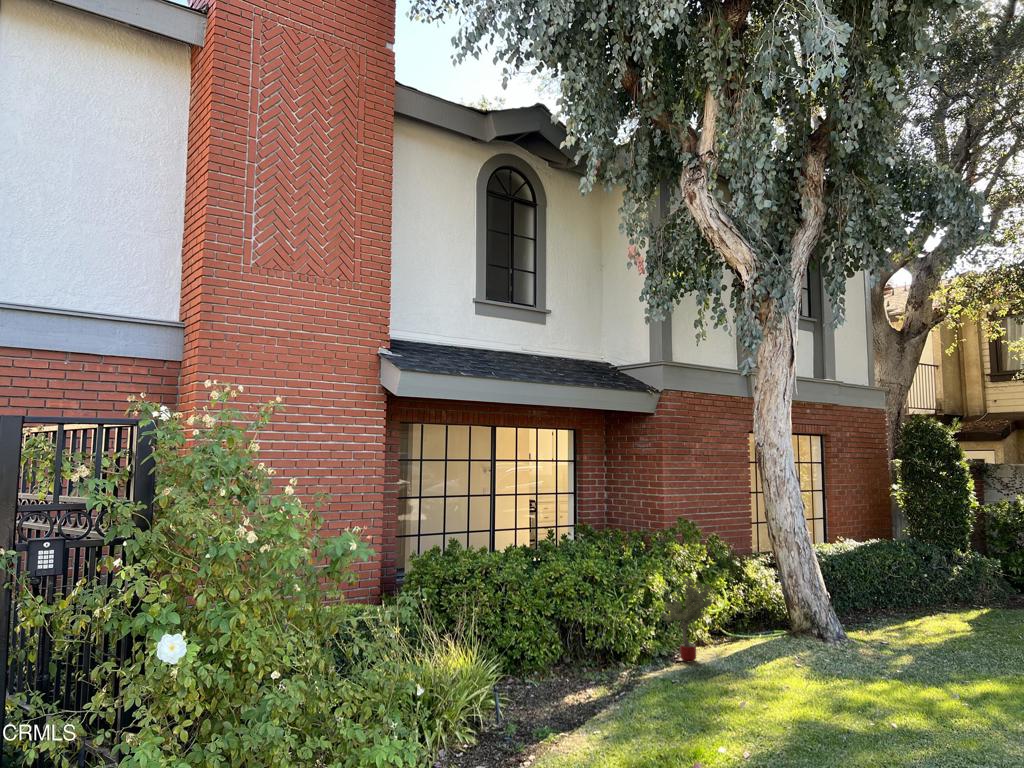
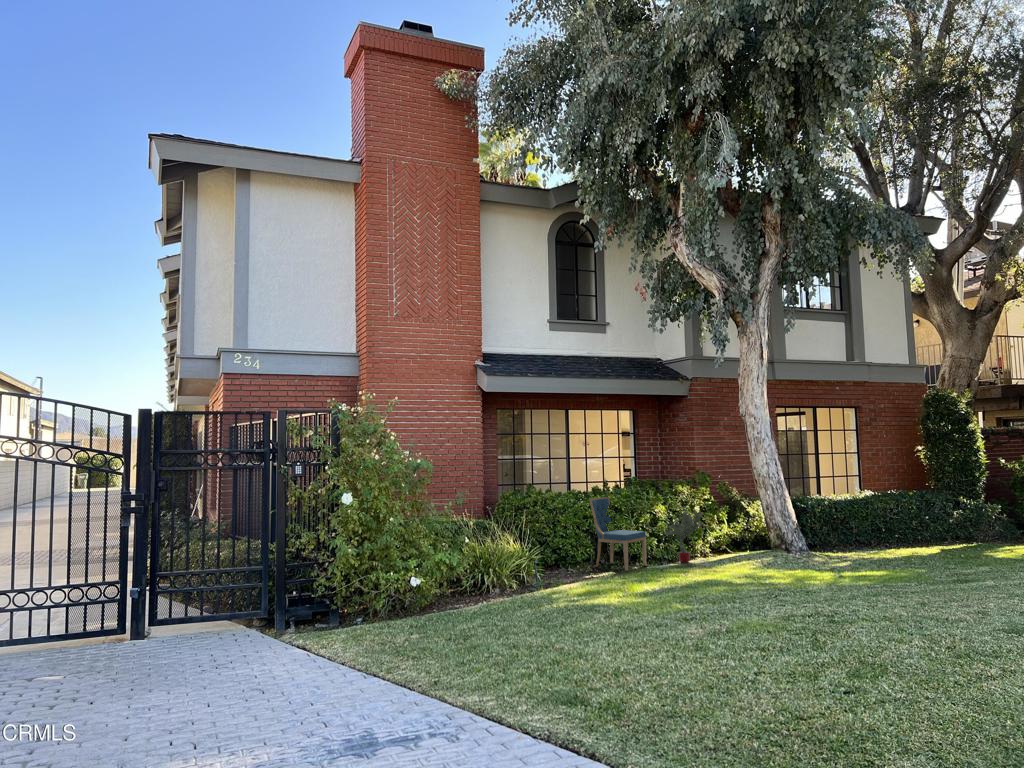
chair: none [560,563,643,686] -> present [589,497,647,571]

